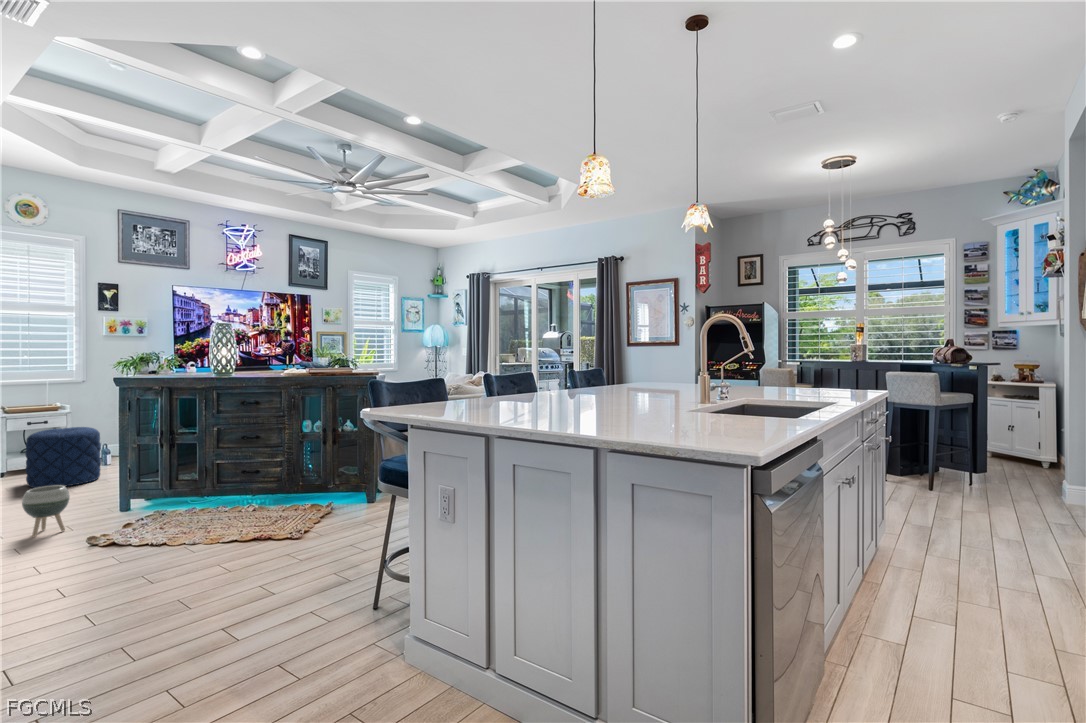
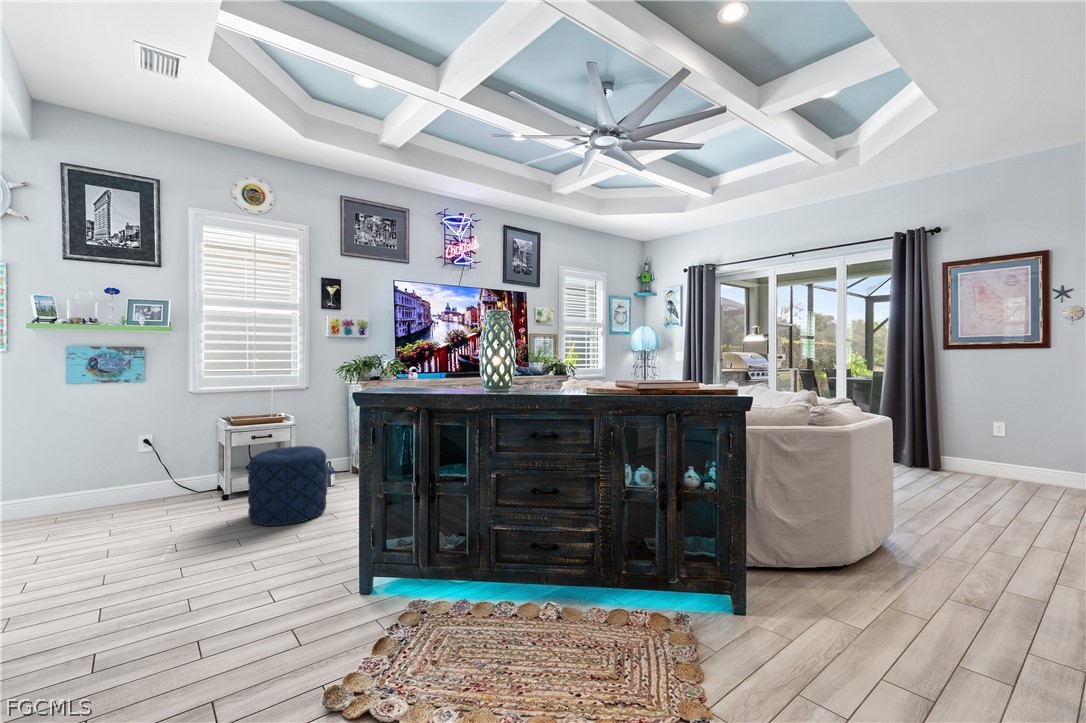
planter: present [22,485,70,537] -> none [234,568,301,663]

